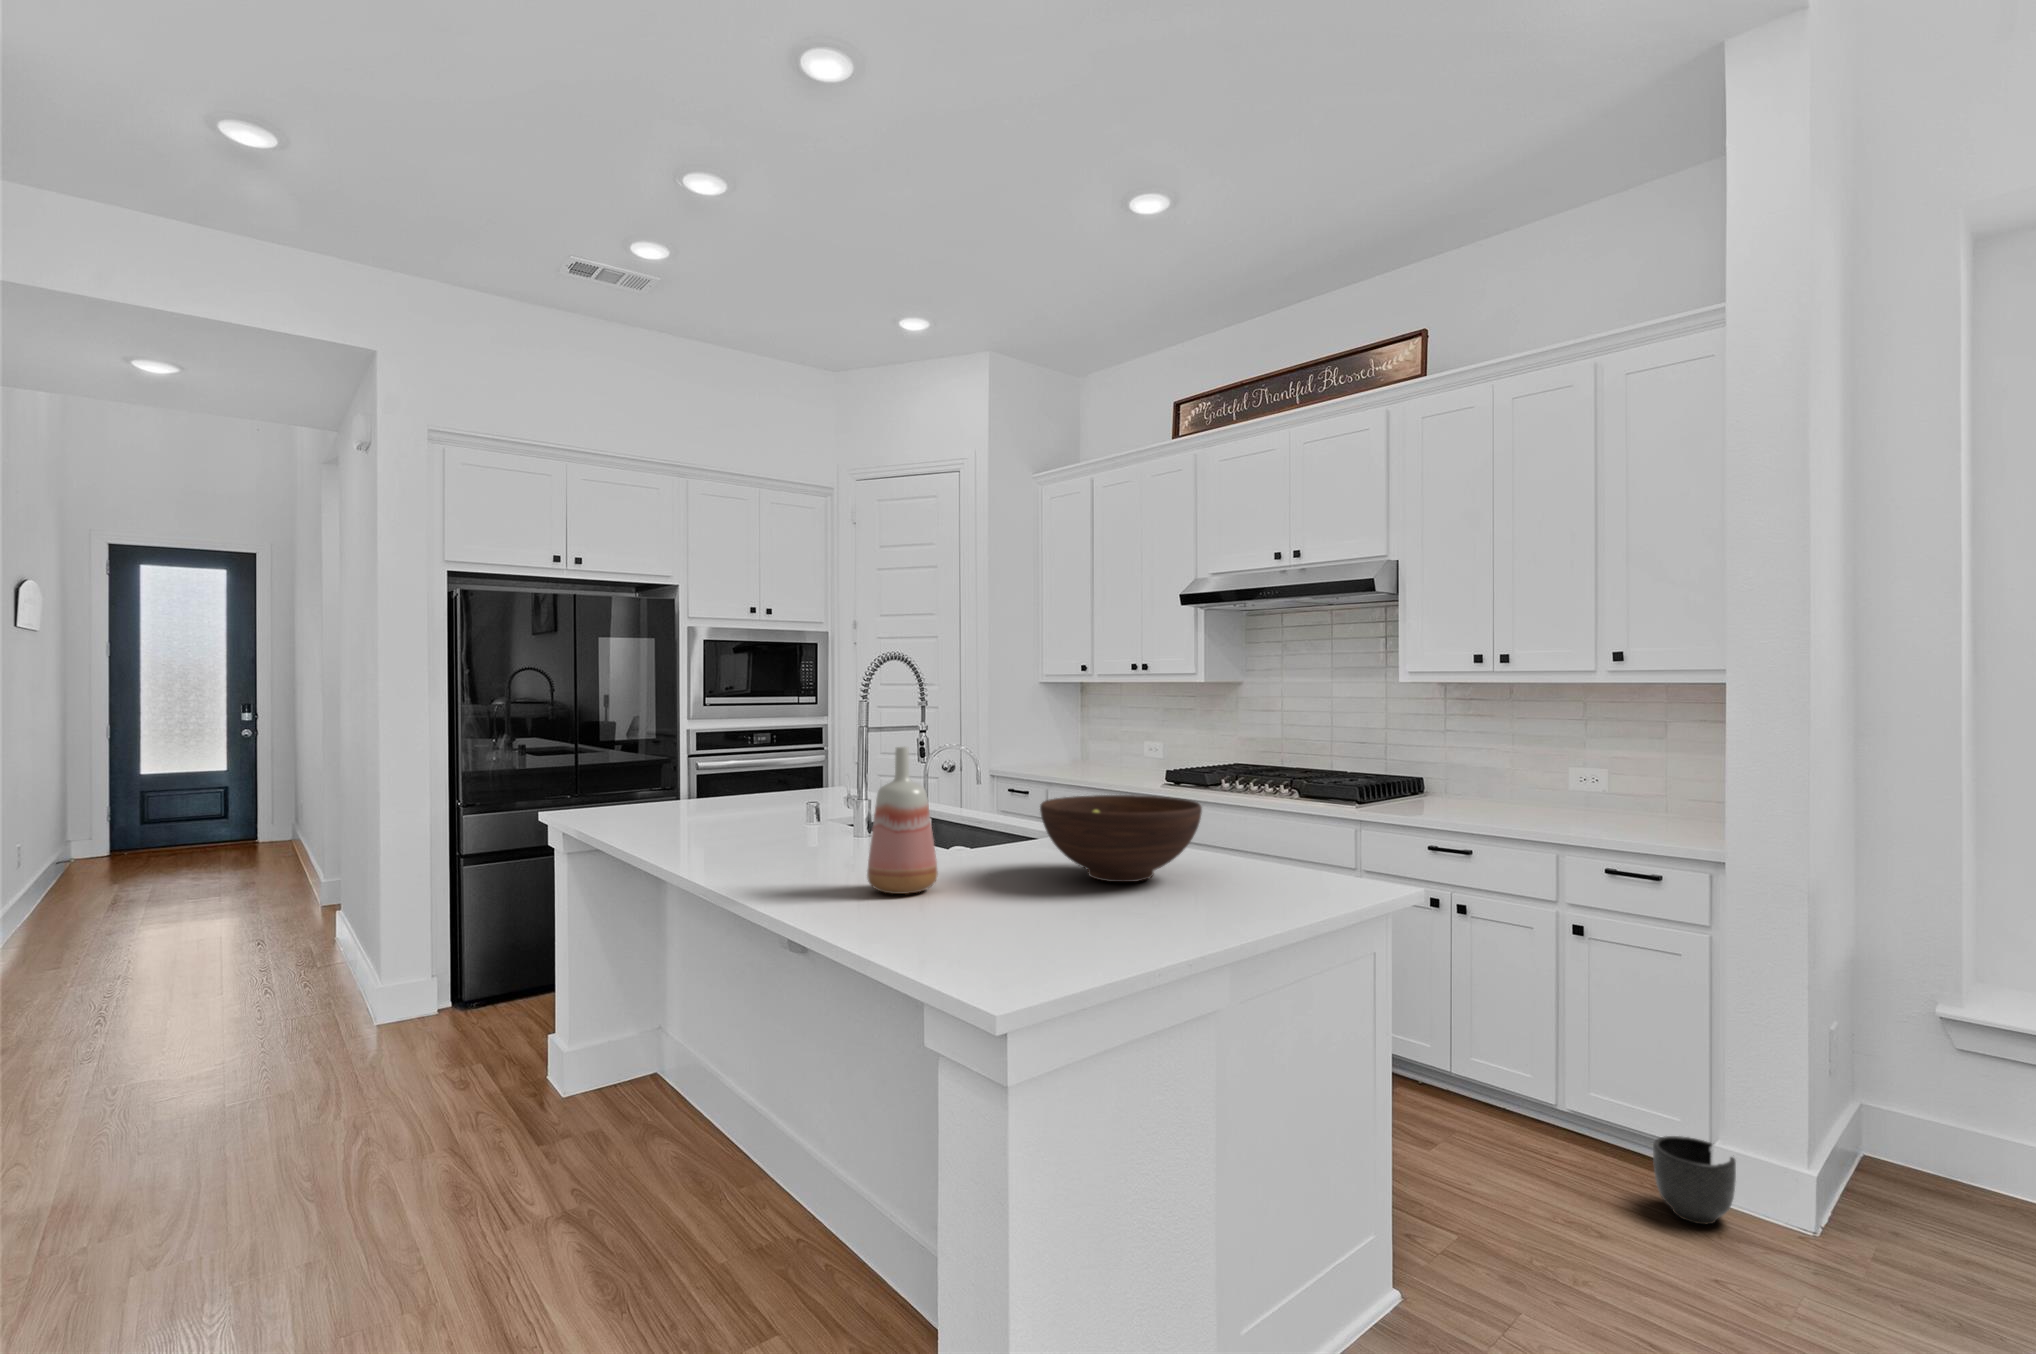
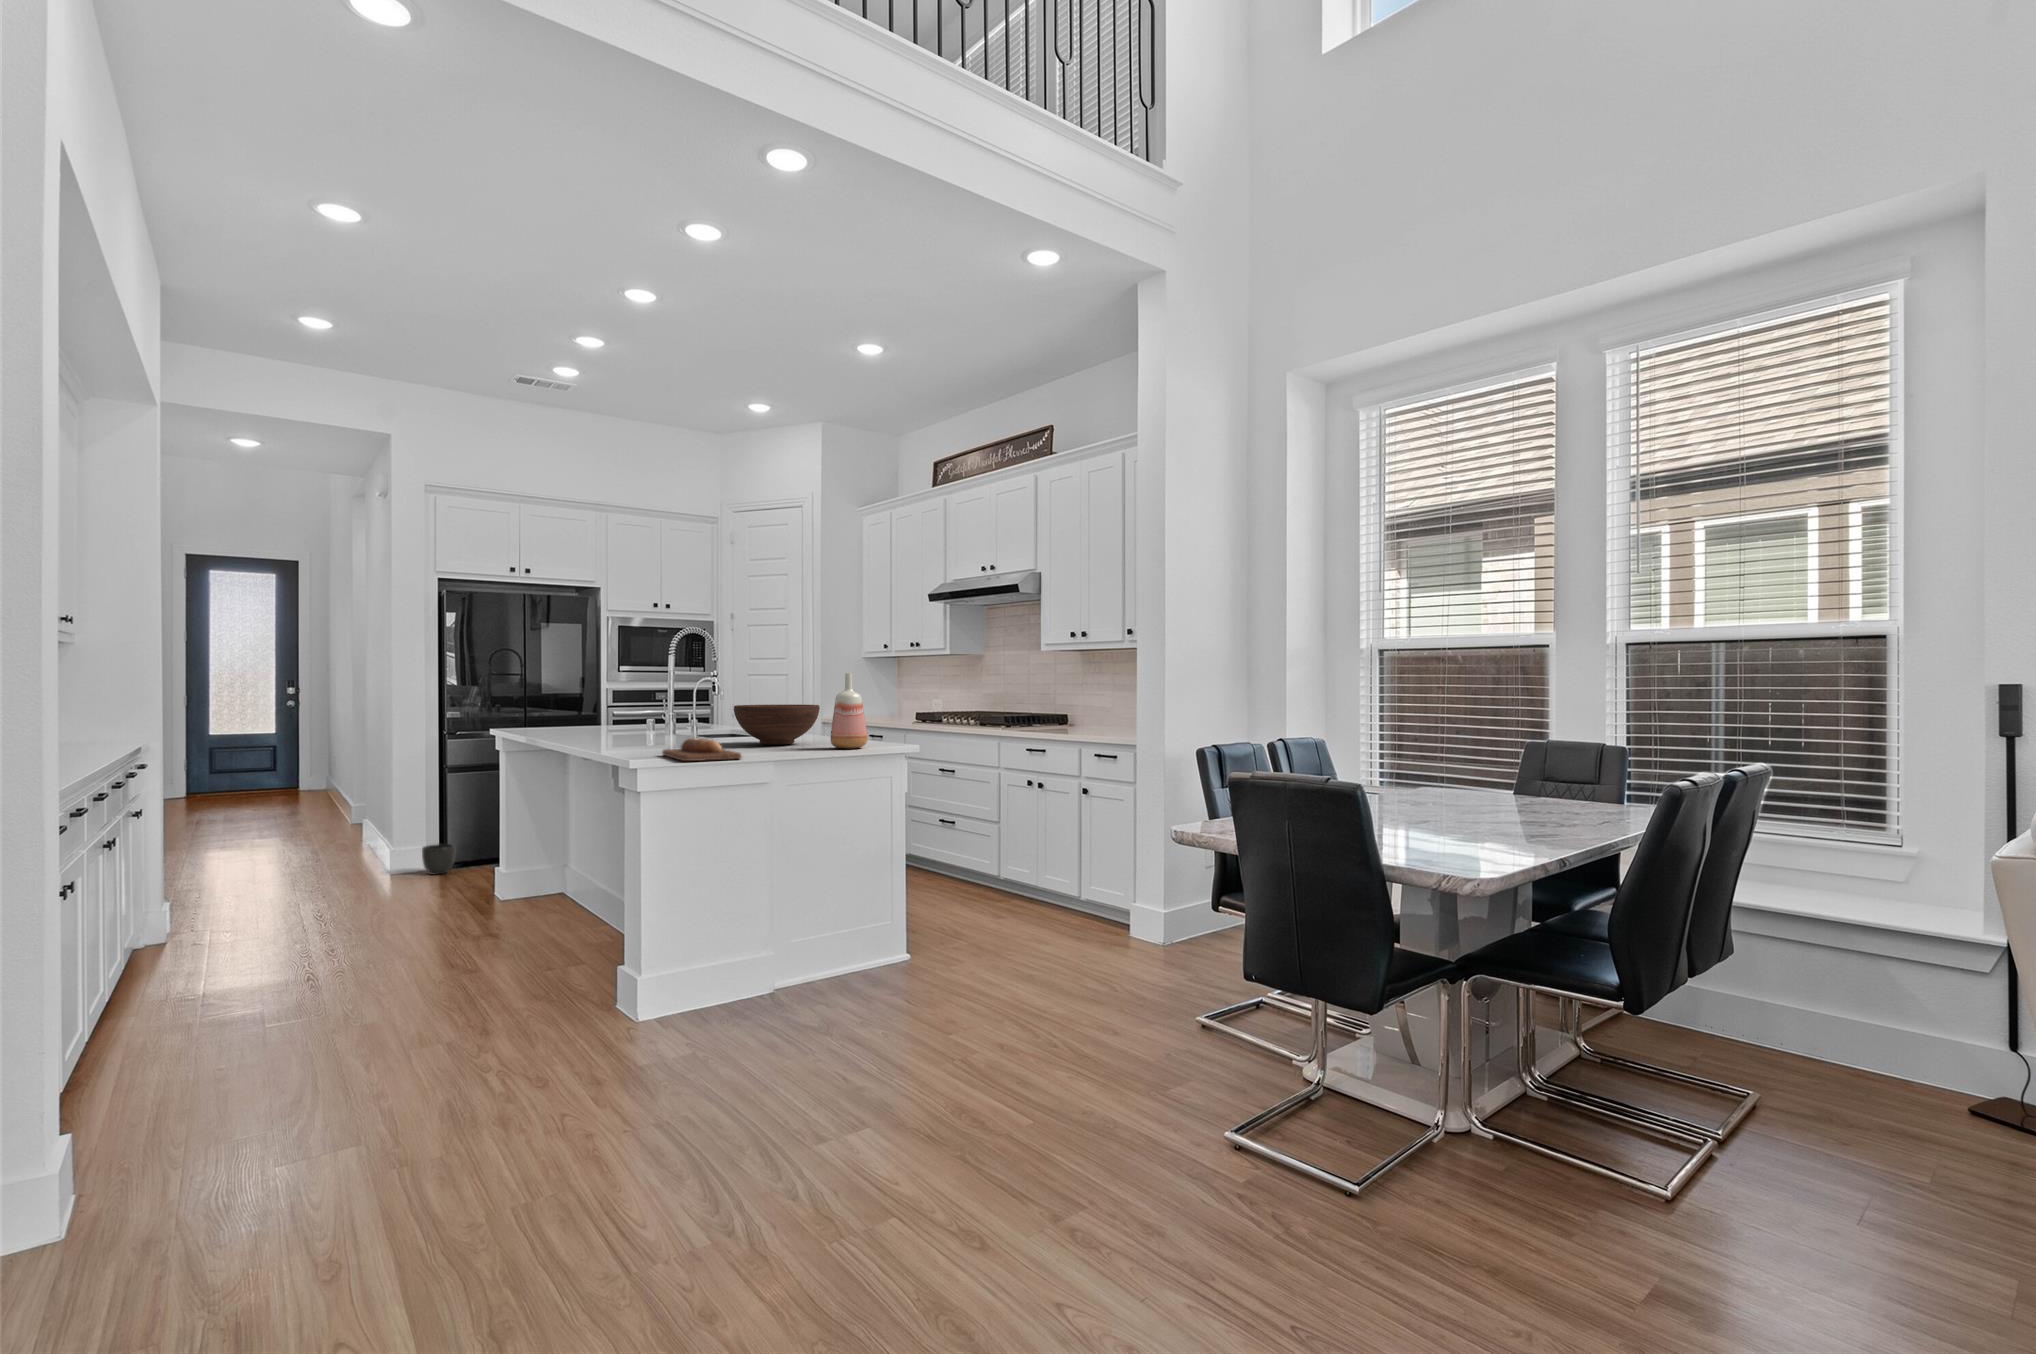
vase: present [867,747,938,894] -> present [830,673,867,749]
bread loaf: none [976,905,1200,991] -> present [663,738,741,761]
planter: present [1653,1136,1736,1224] -> present [422,844,455,875]

